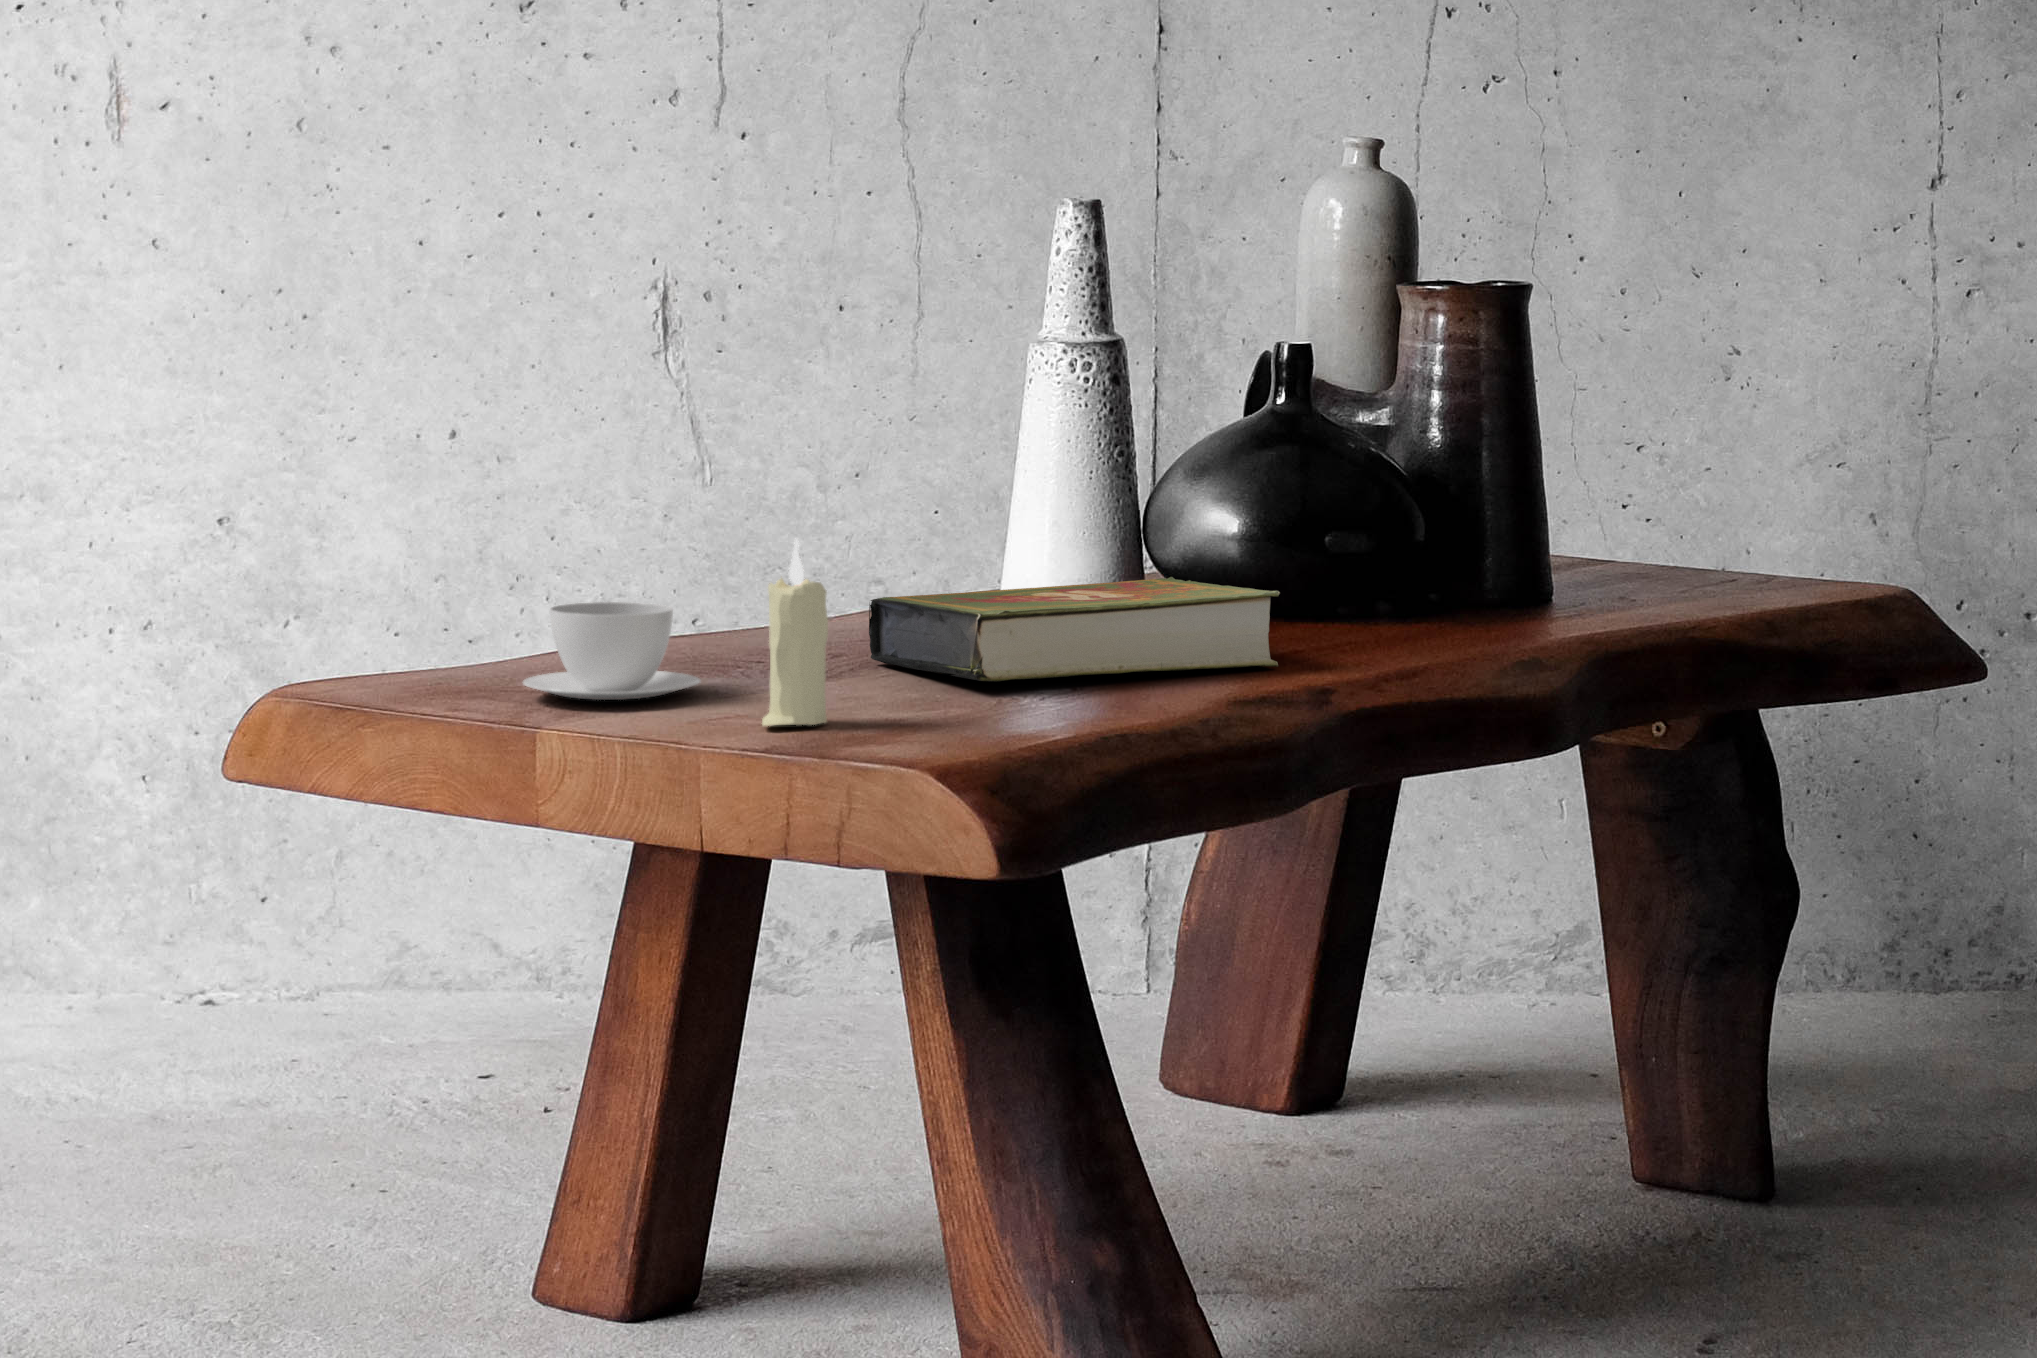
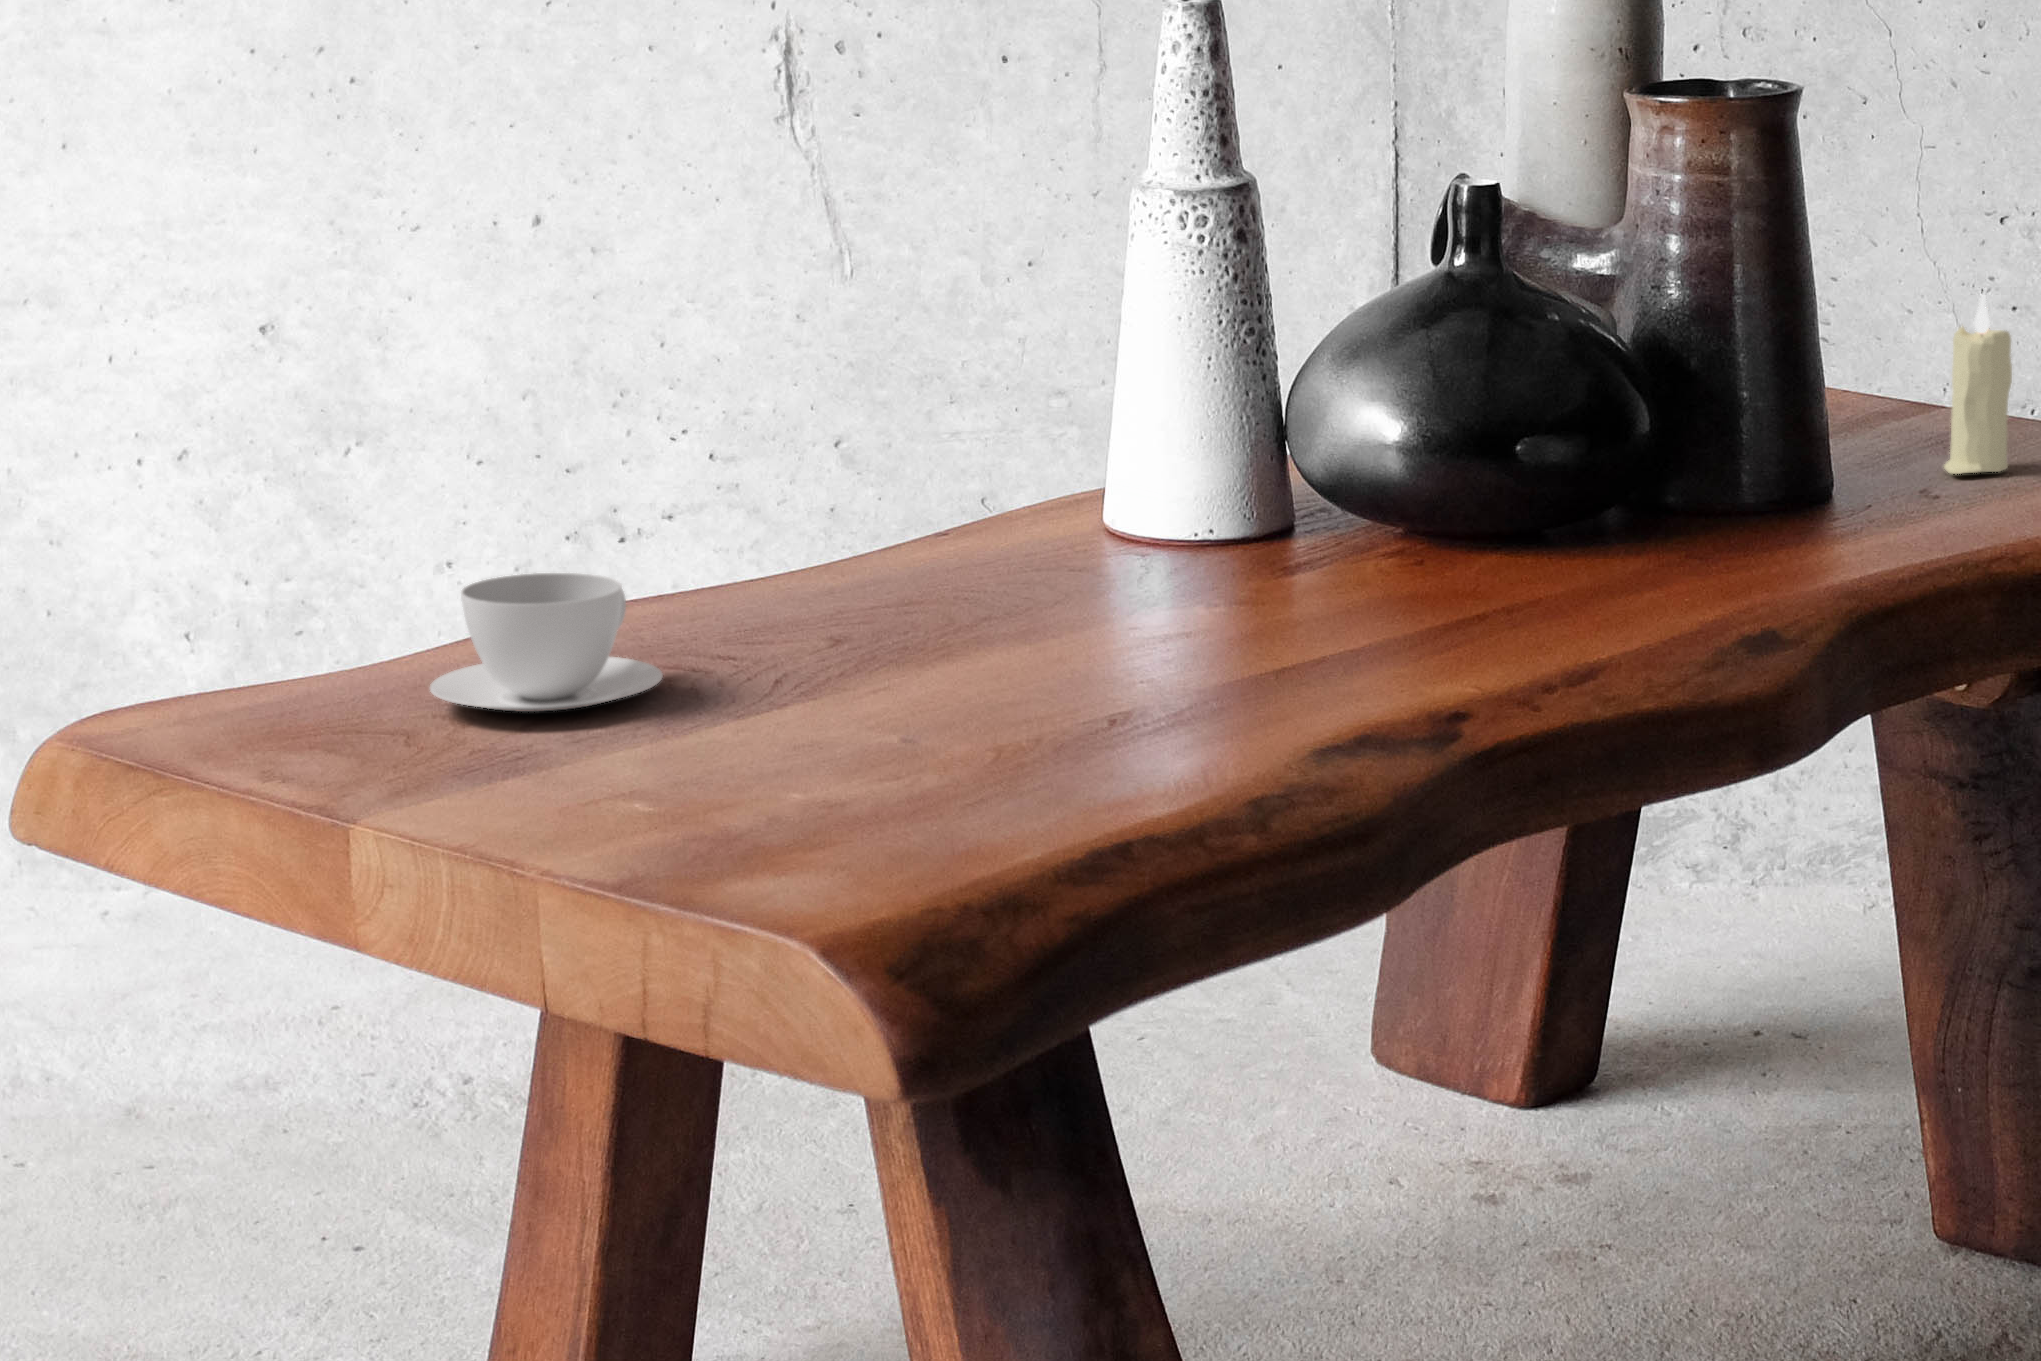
candle: present [762,539,828,726] -> present [1944,288,2012,474]
book: present [869,577,1280,682] -> none [901,502,1427,679]

